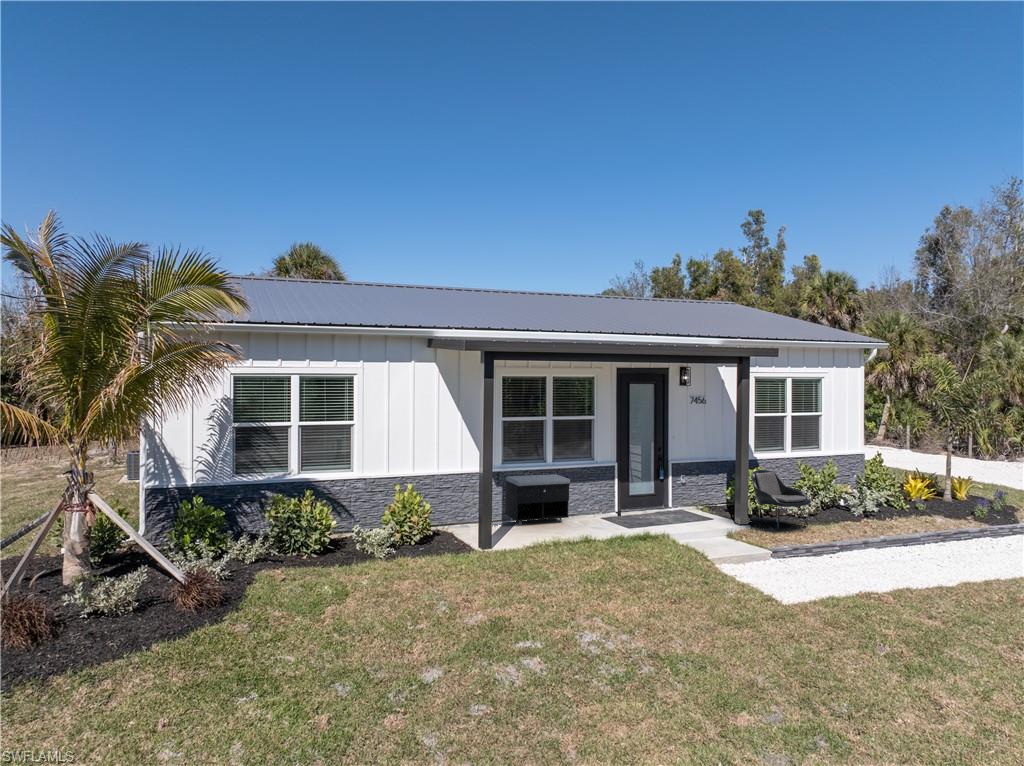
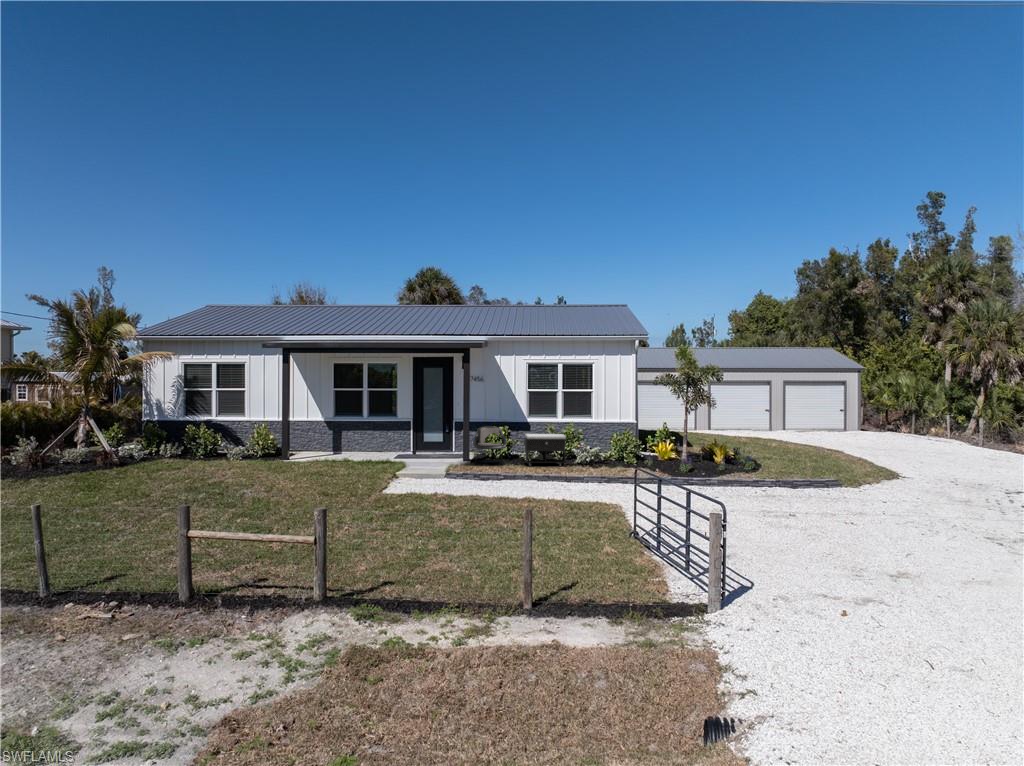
storage bench: present [505,474,570,525] -> present [524,434,566,465]

